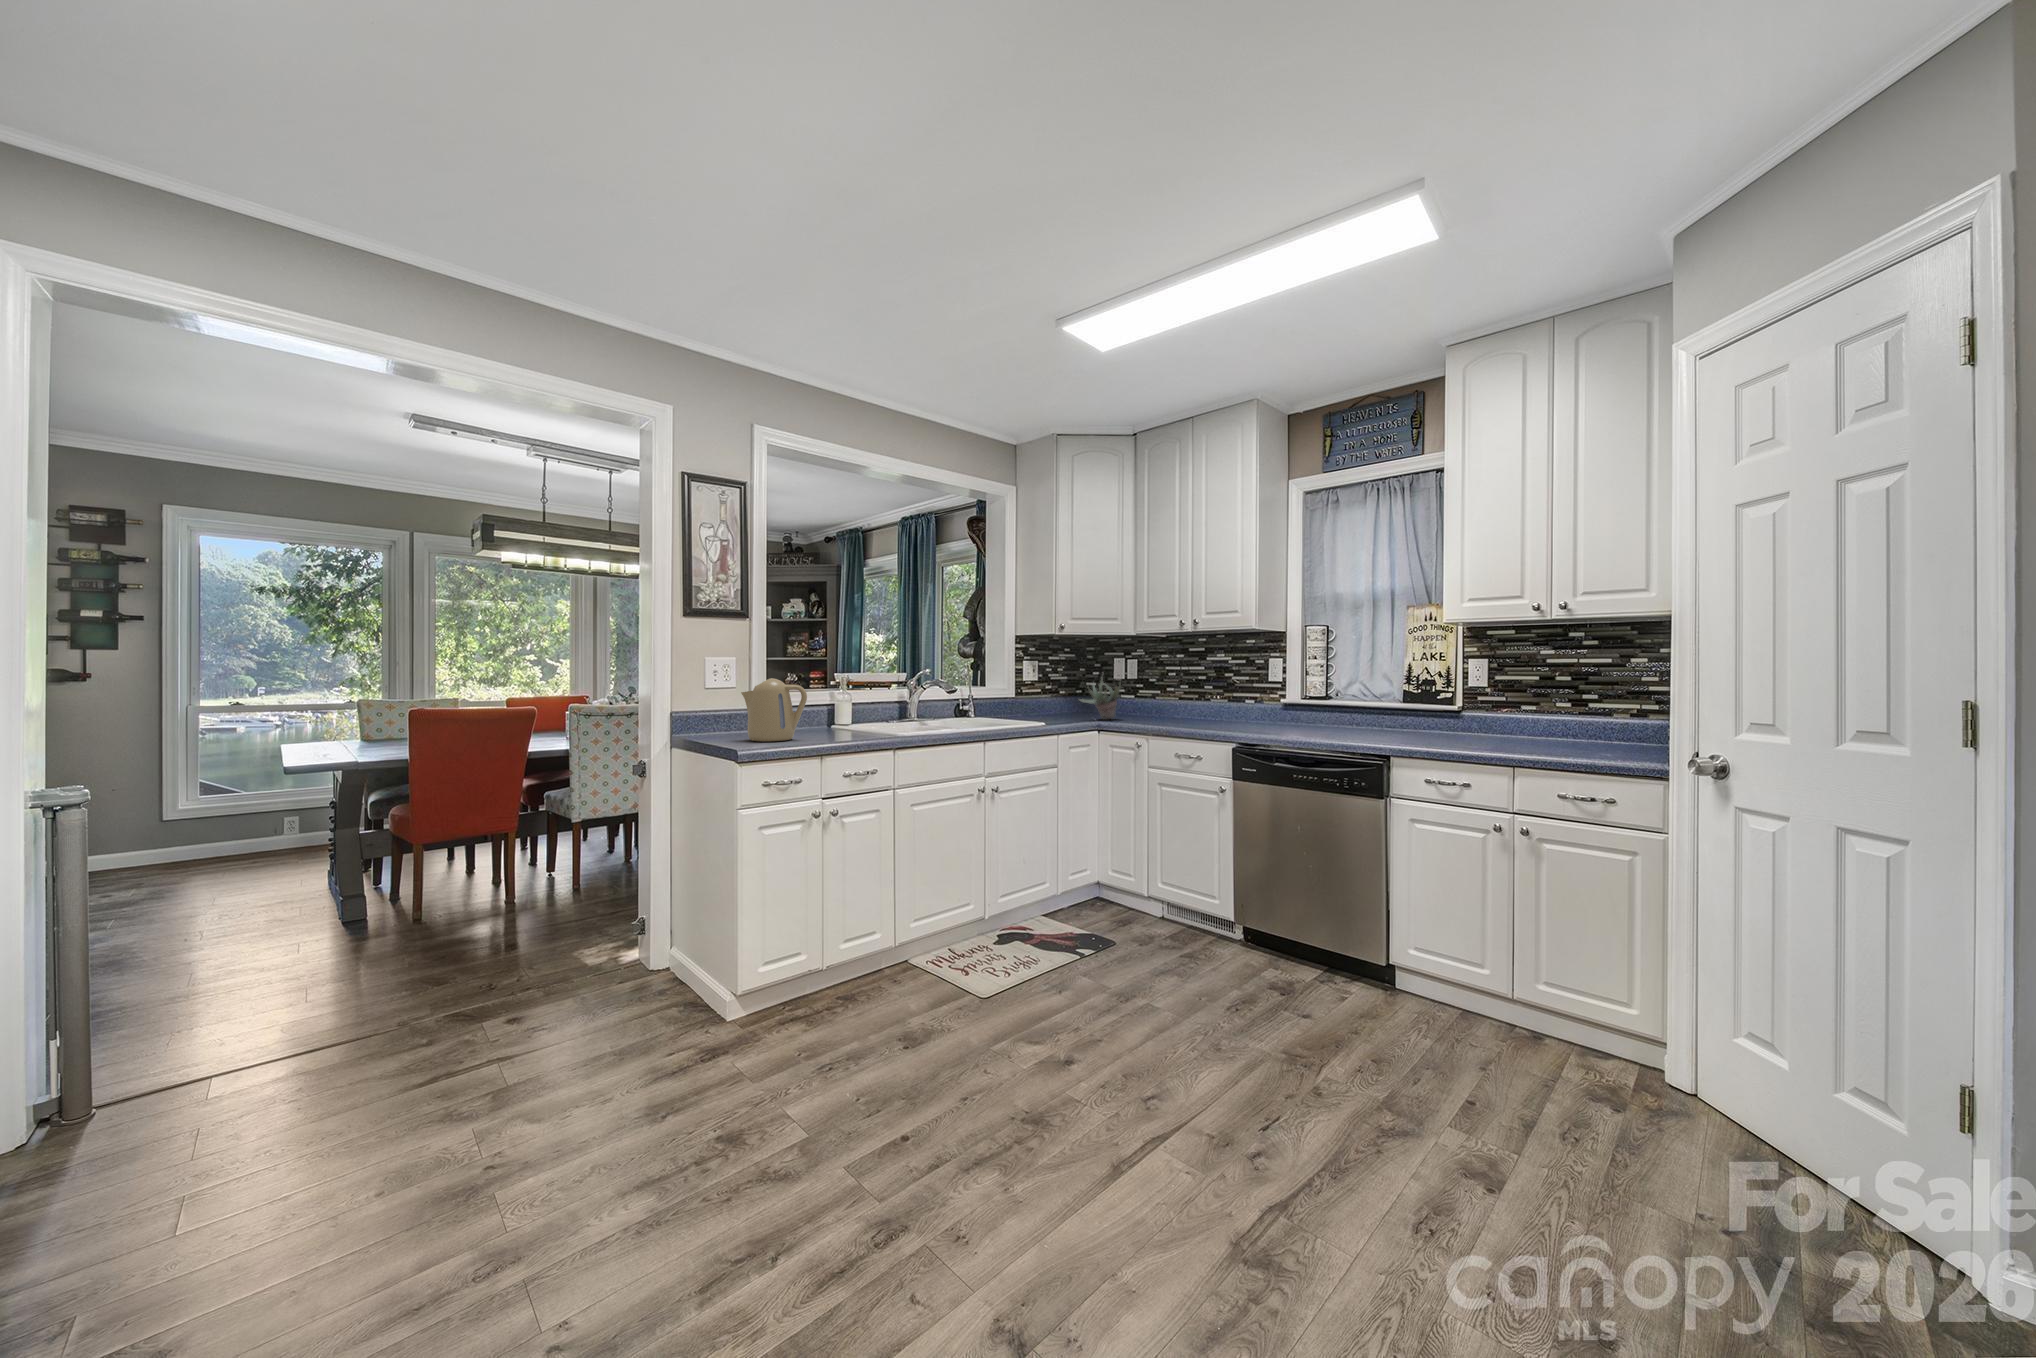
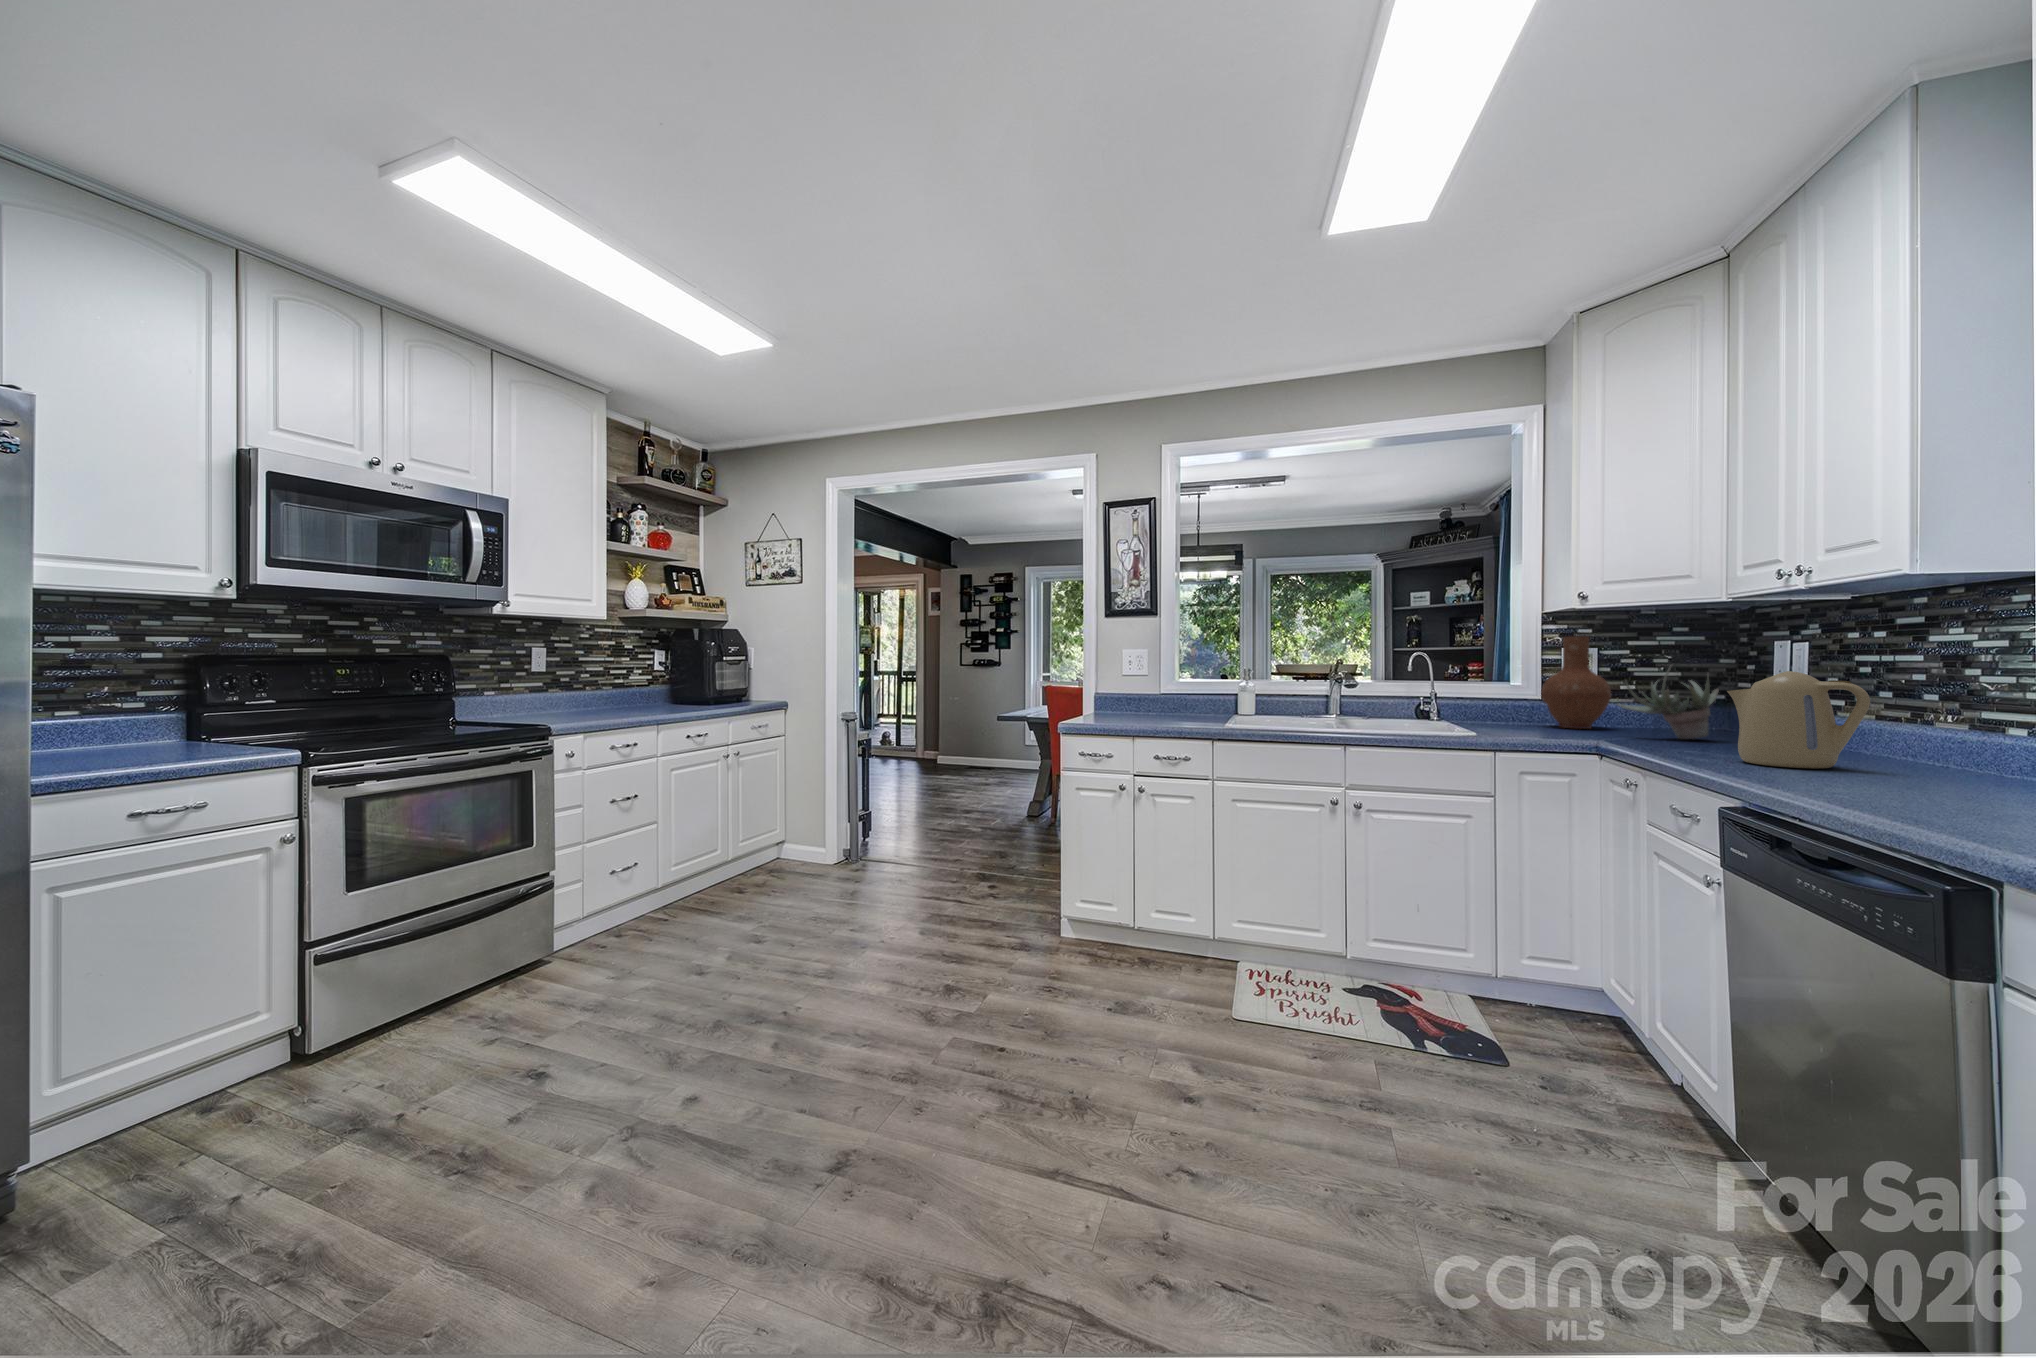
vase: none [1015,653,1054,718] -> present [1541,636,1611,729]
kettle: present [741,678,807,742] -> present [1727,671,1870,769]

